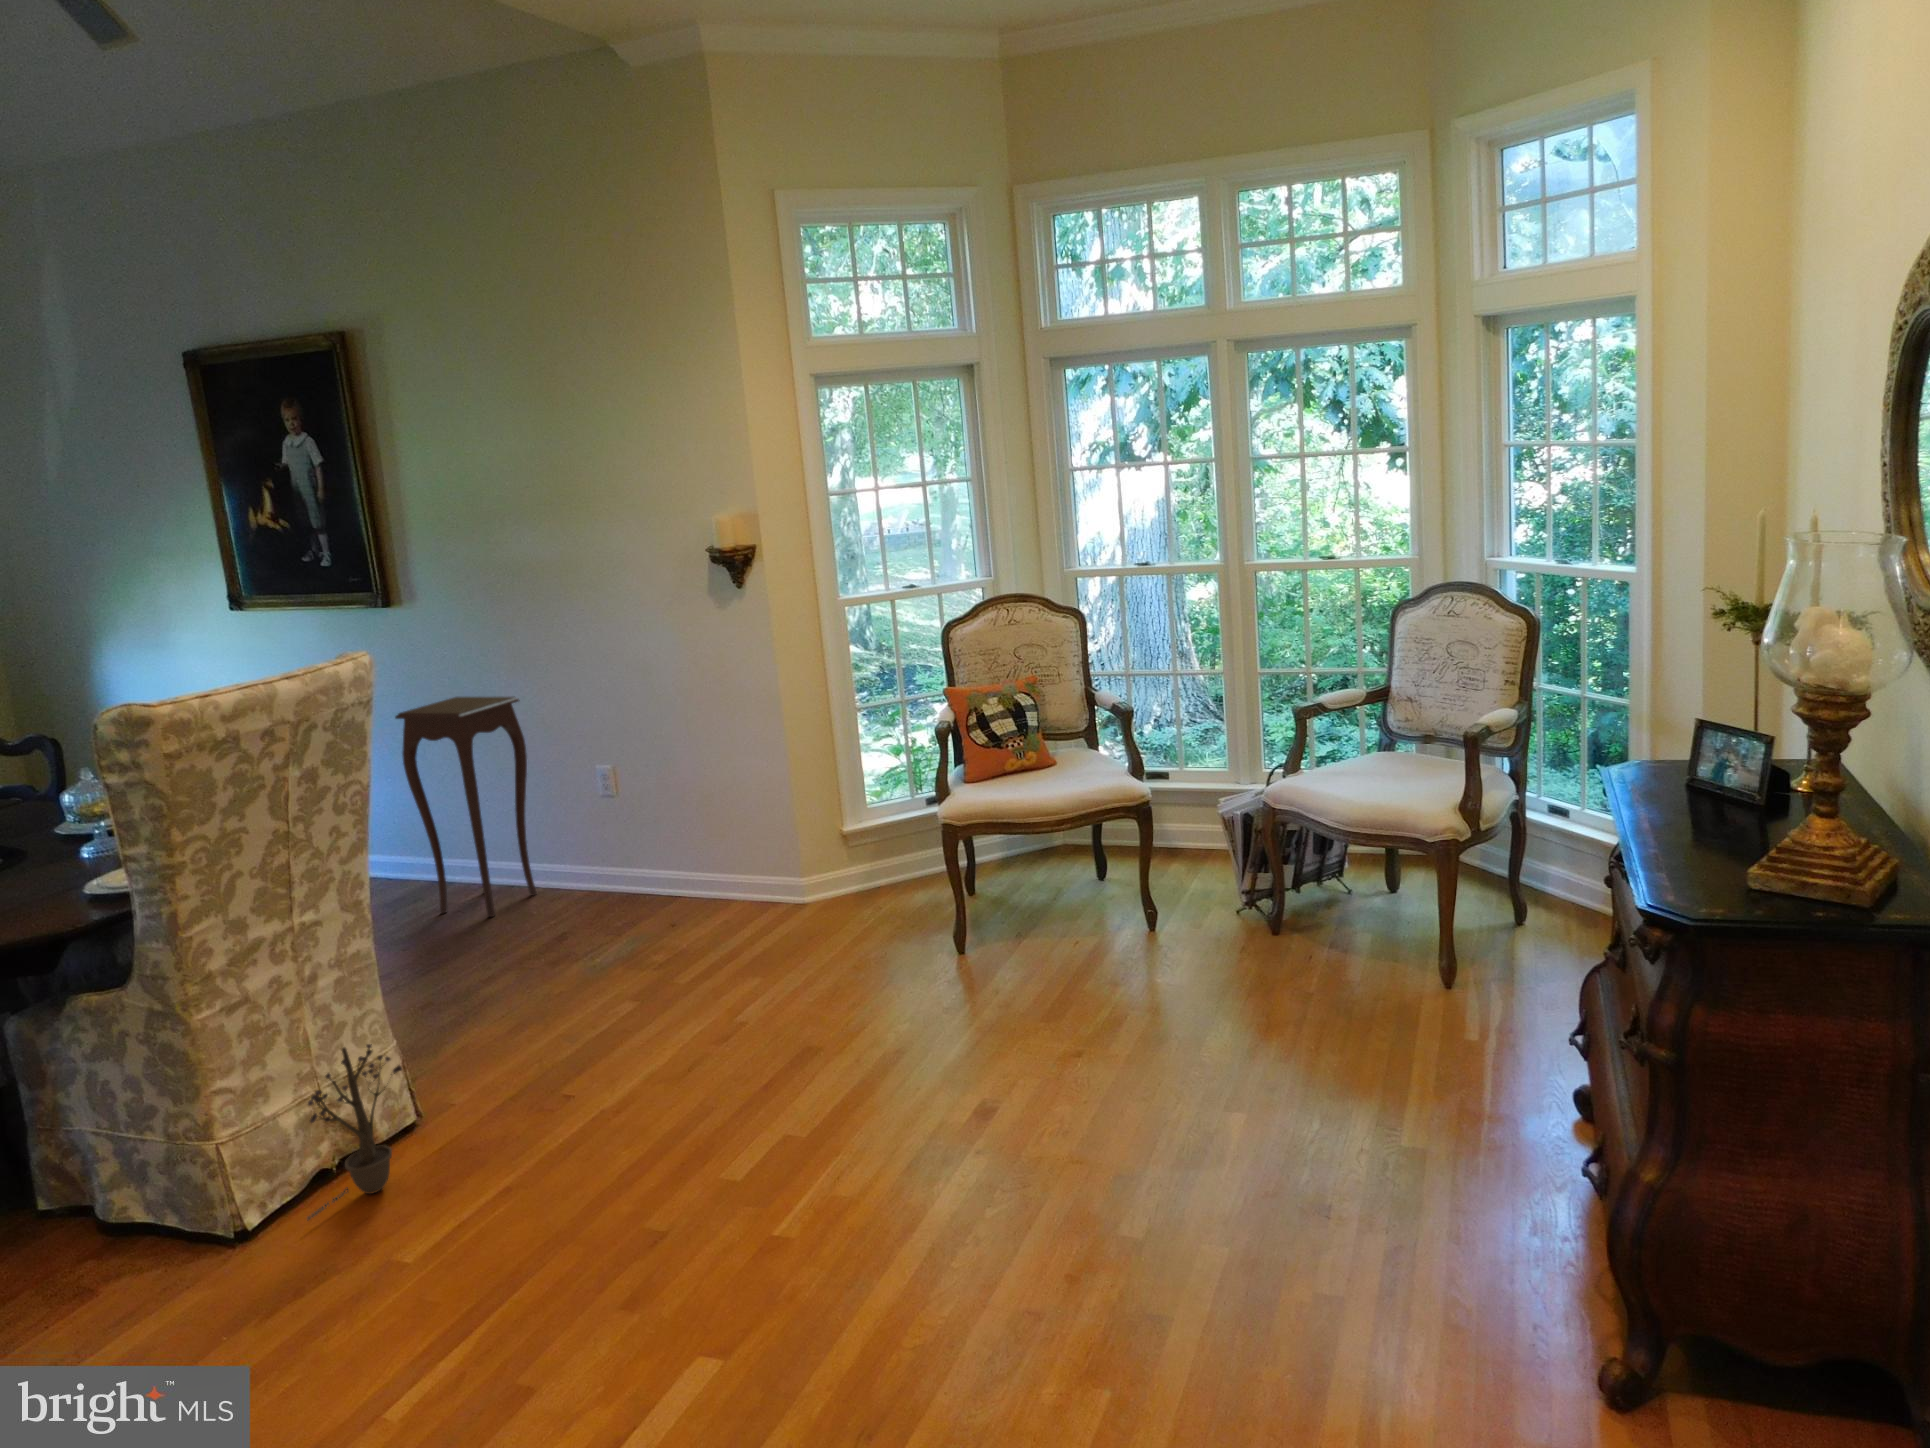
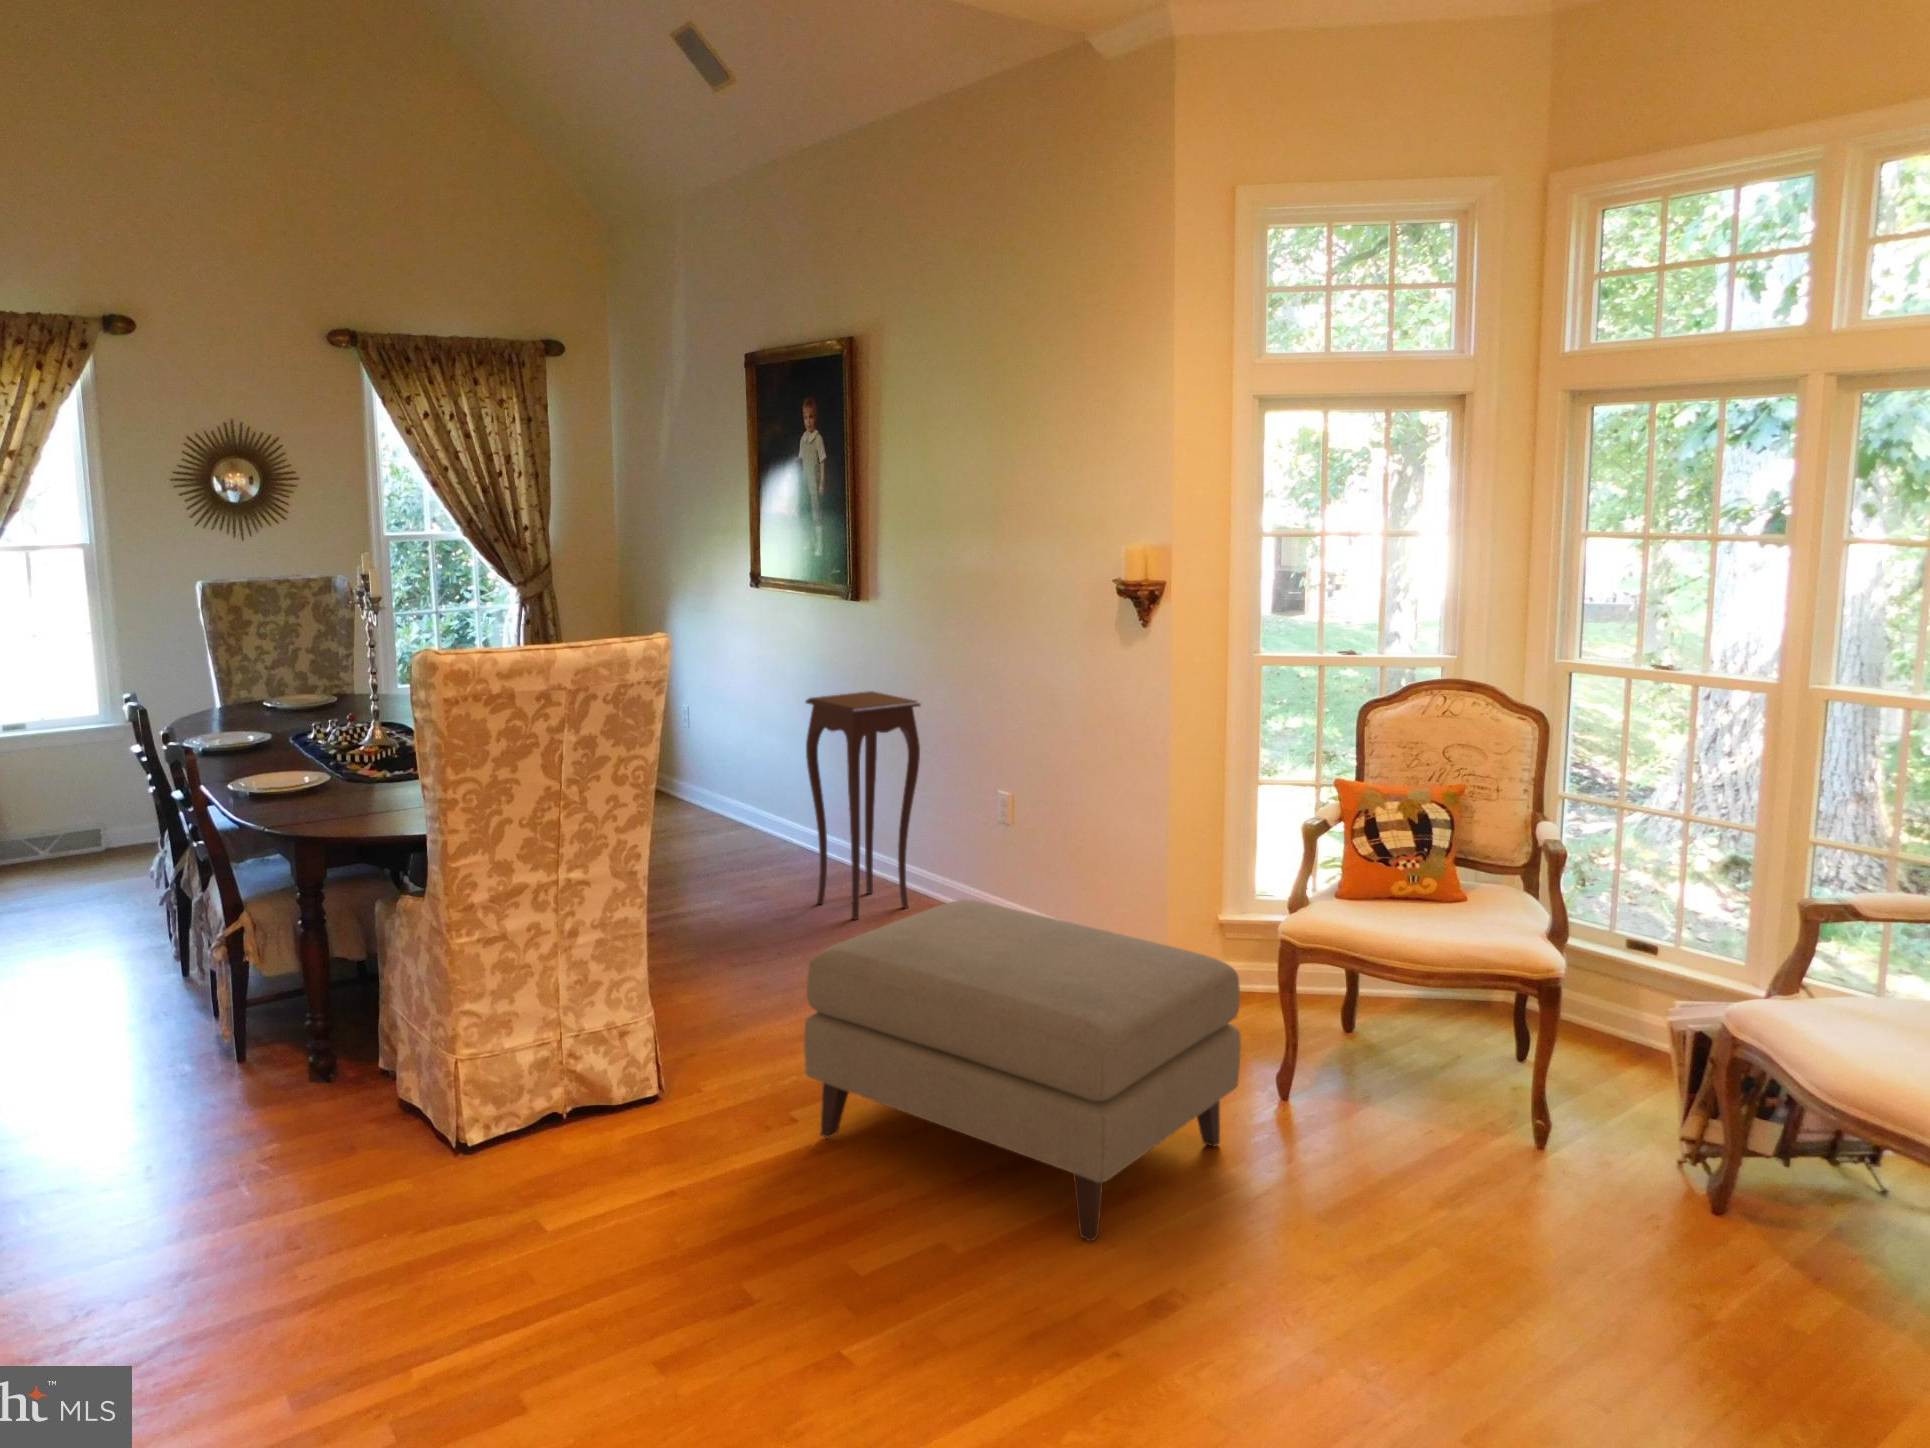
ottoman: none [578,845,952,1097] -> present [804,899,1241,1241]
decorative plant: present [307,1044,402,1220] -> none [515,1004,627,1157]

